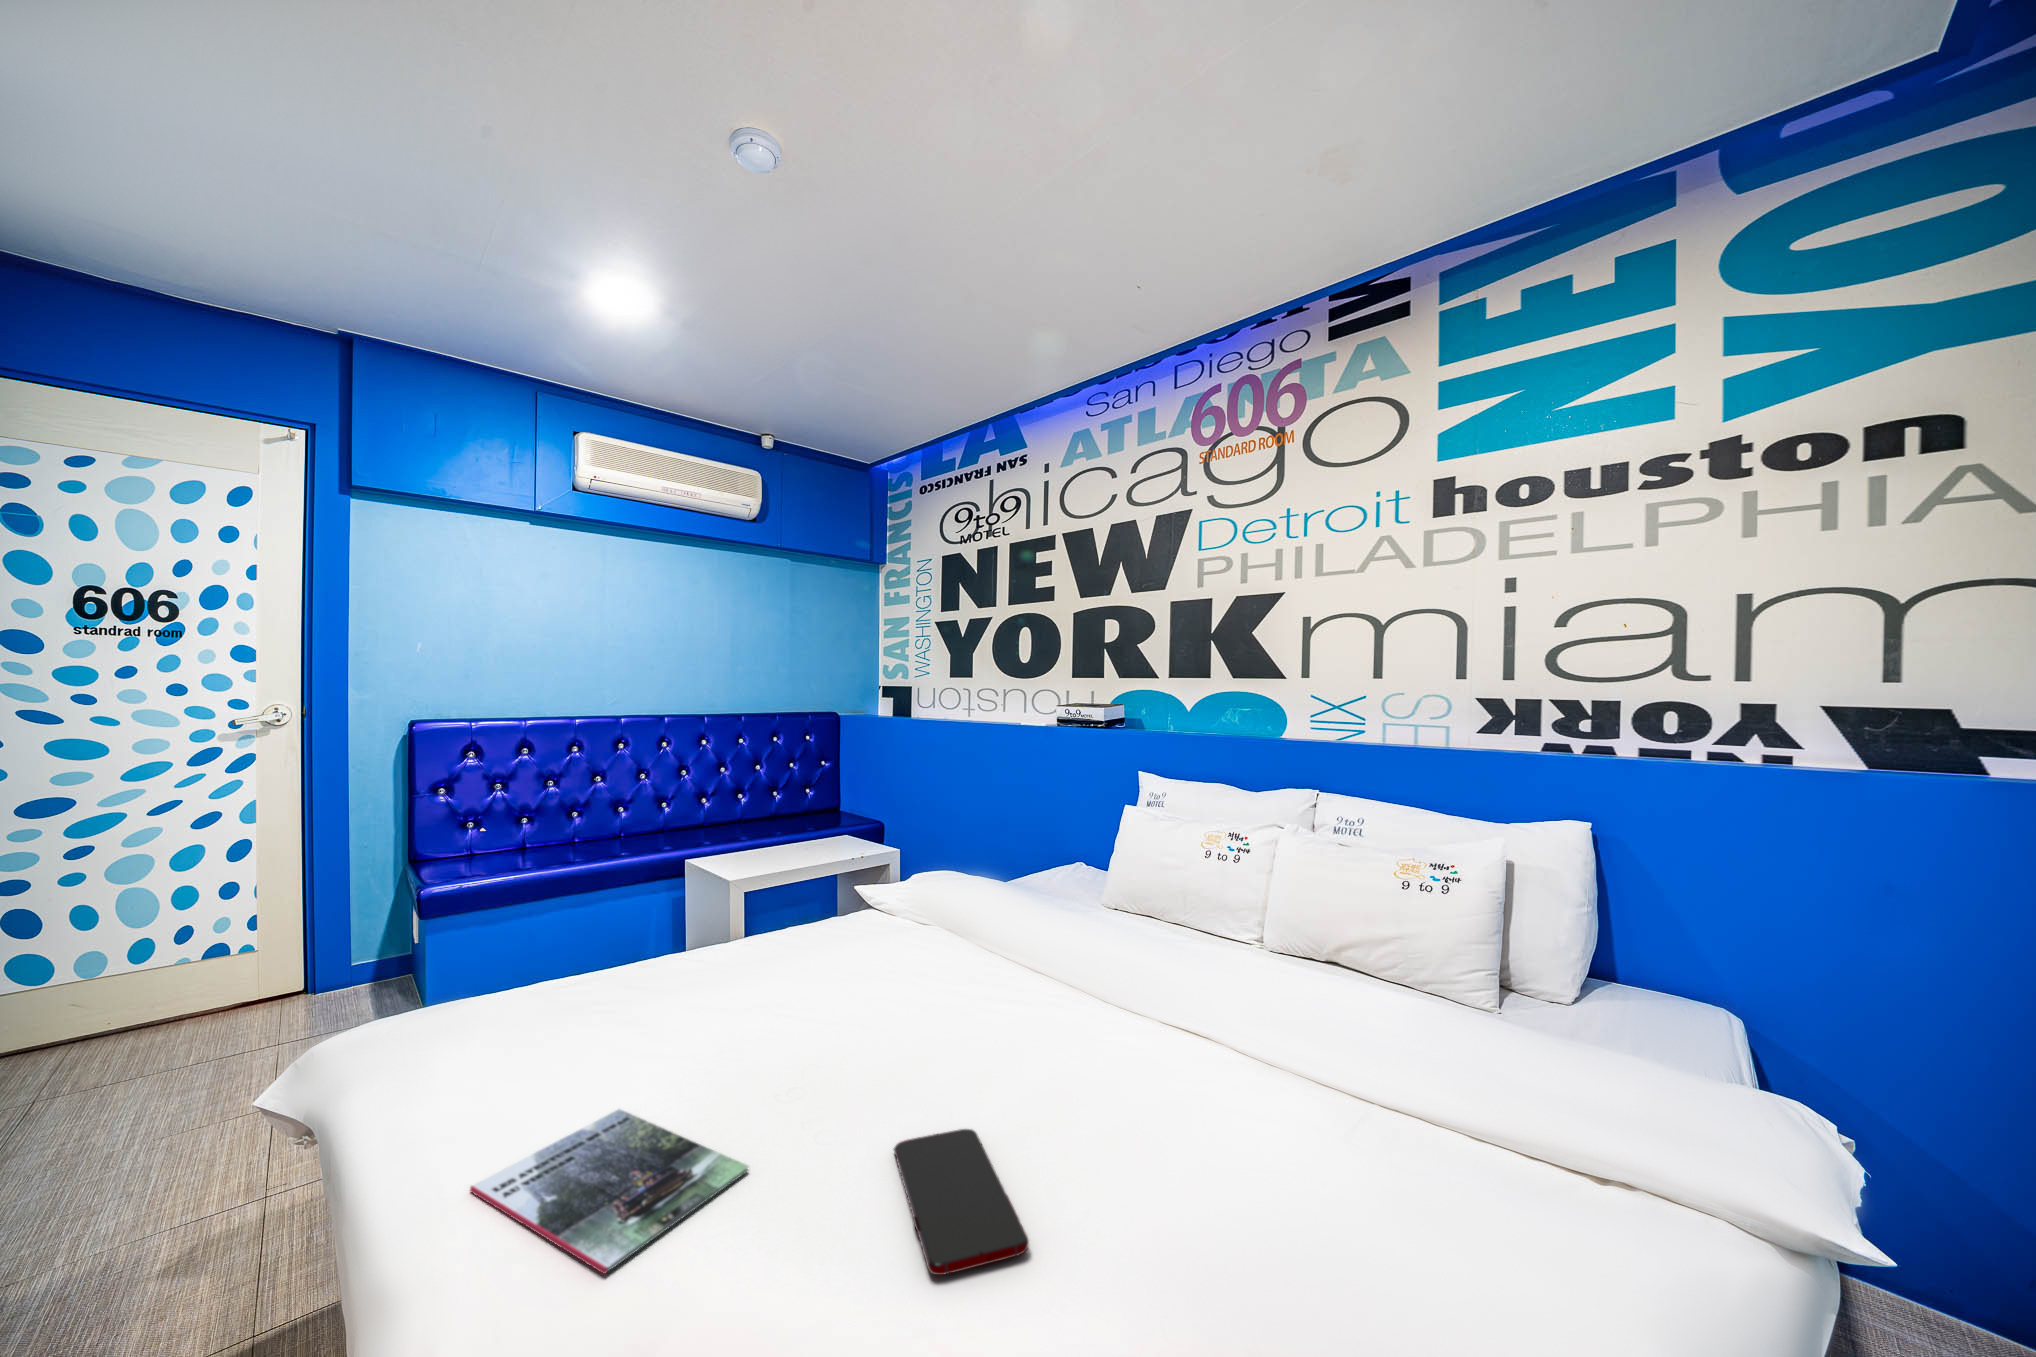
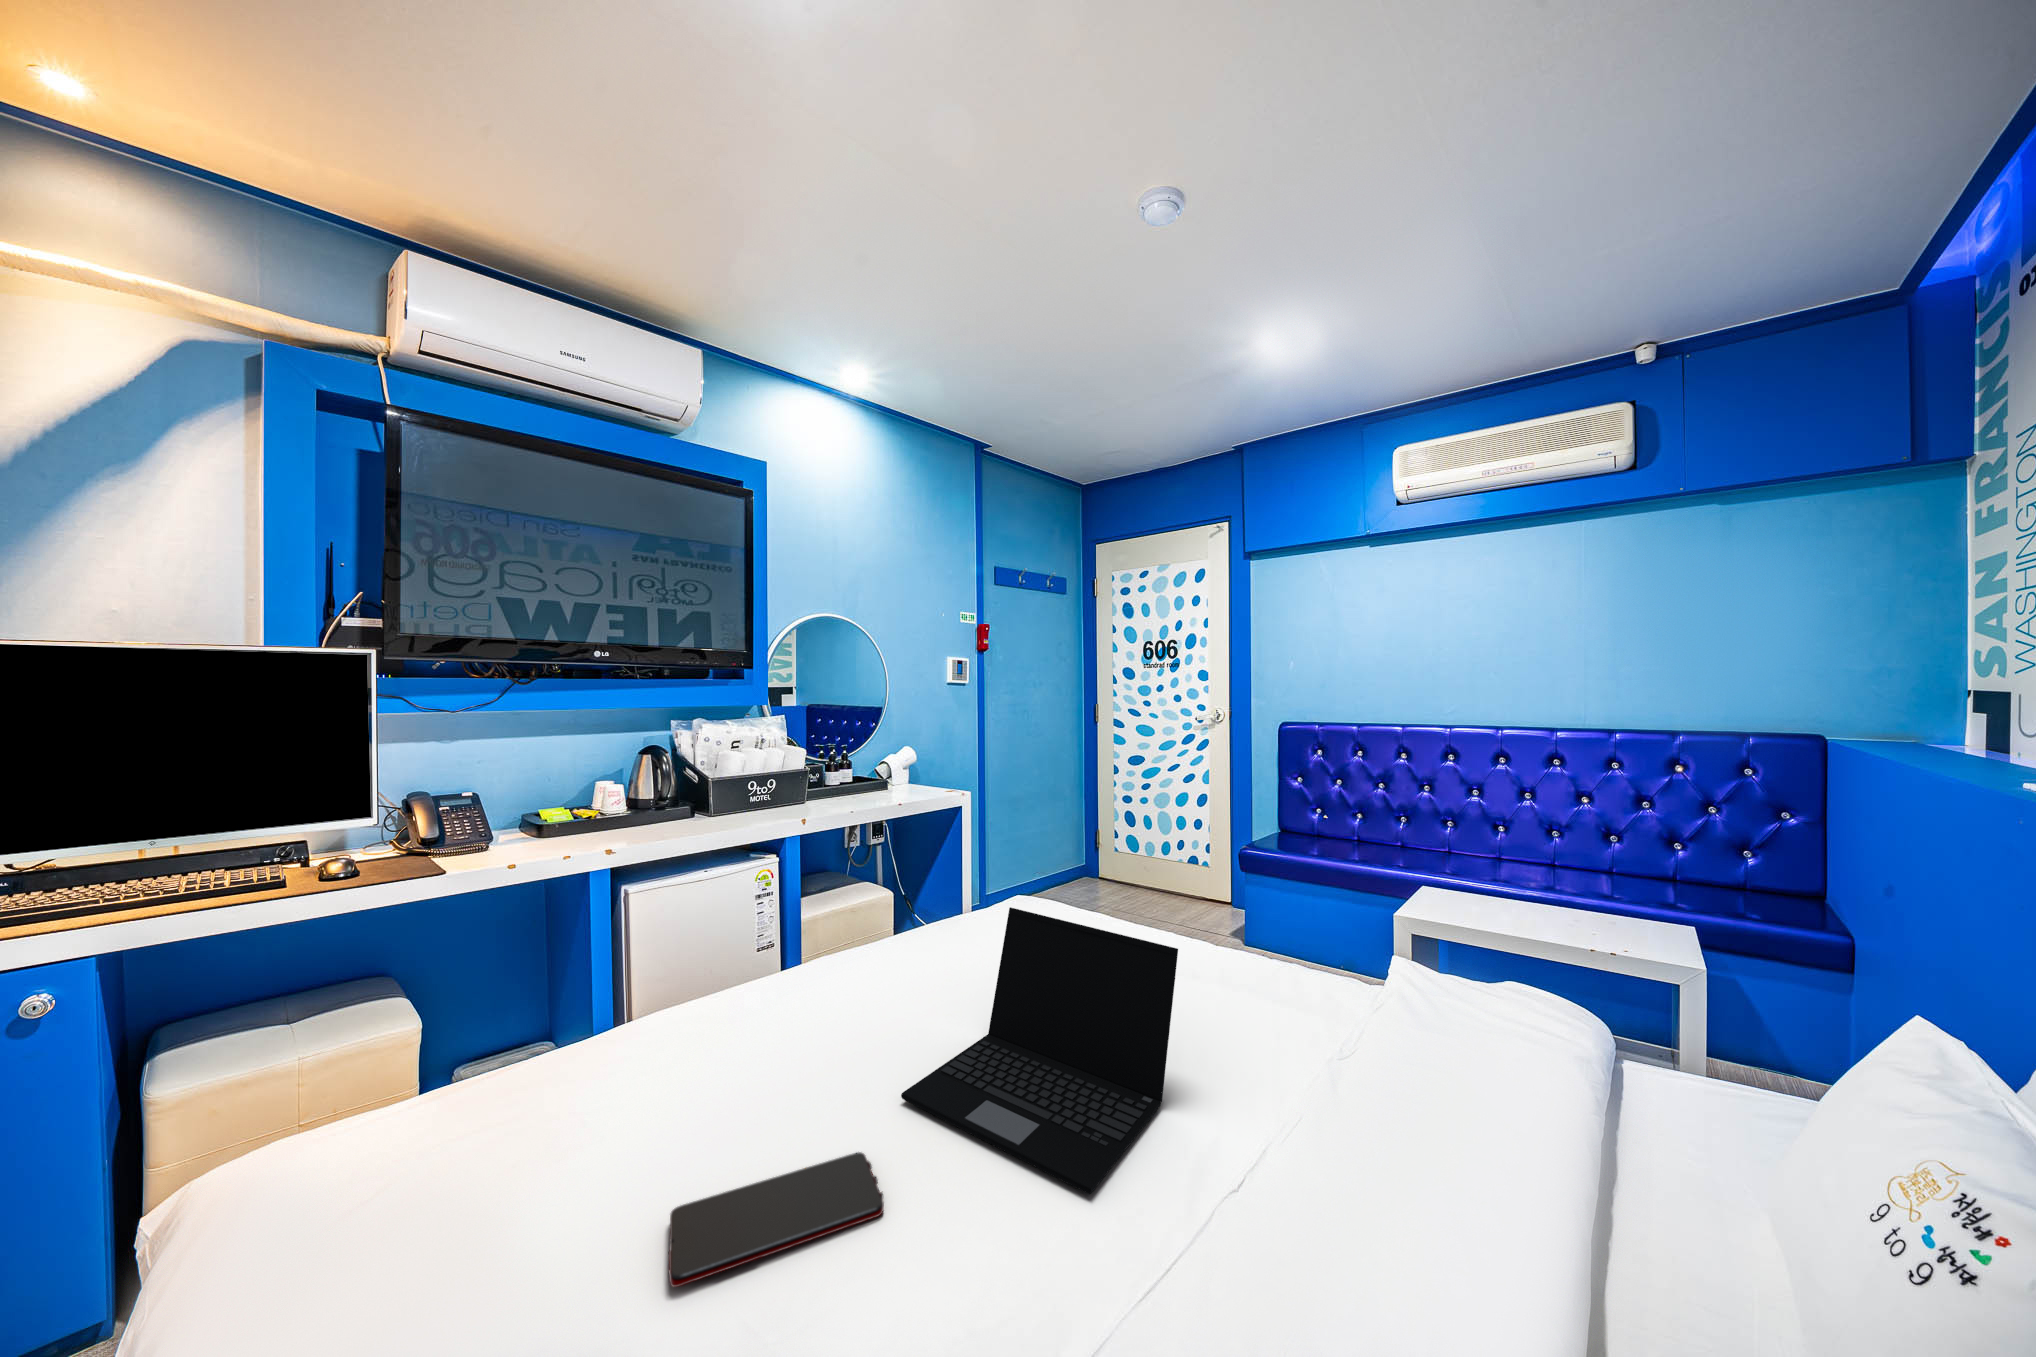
laptop: none [735,887,990,1122] -> present [901,907,1178,1194]
magazine: present [470,1109,748,1274] -> none [747,988,921,1081]

